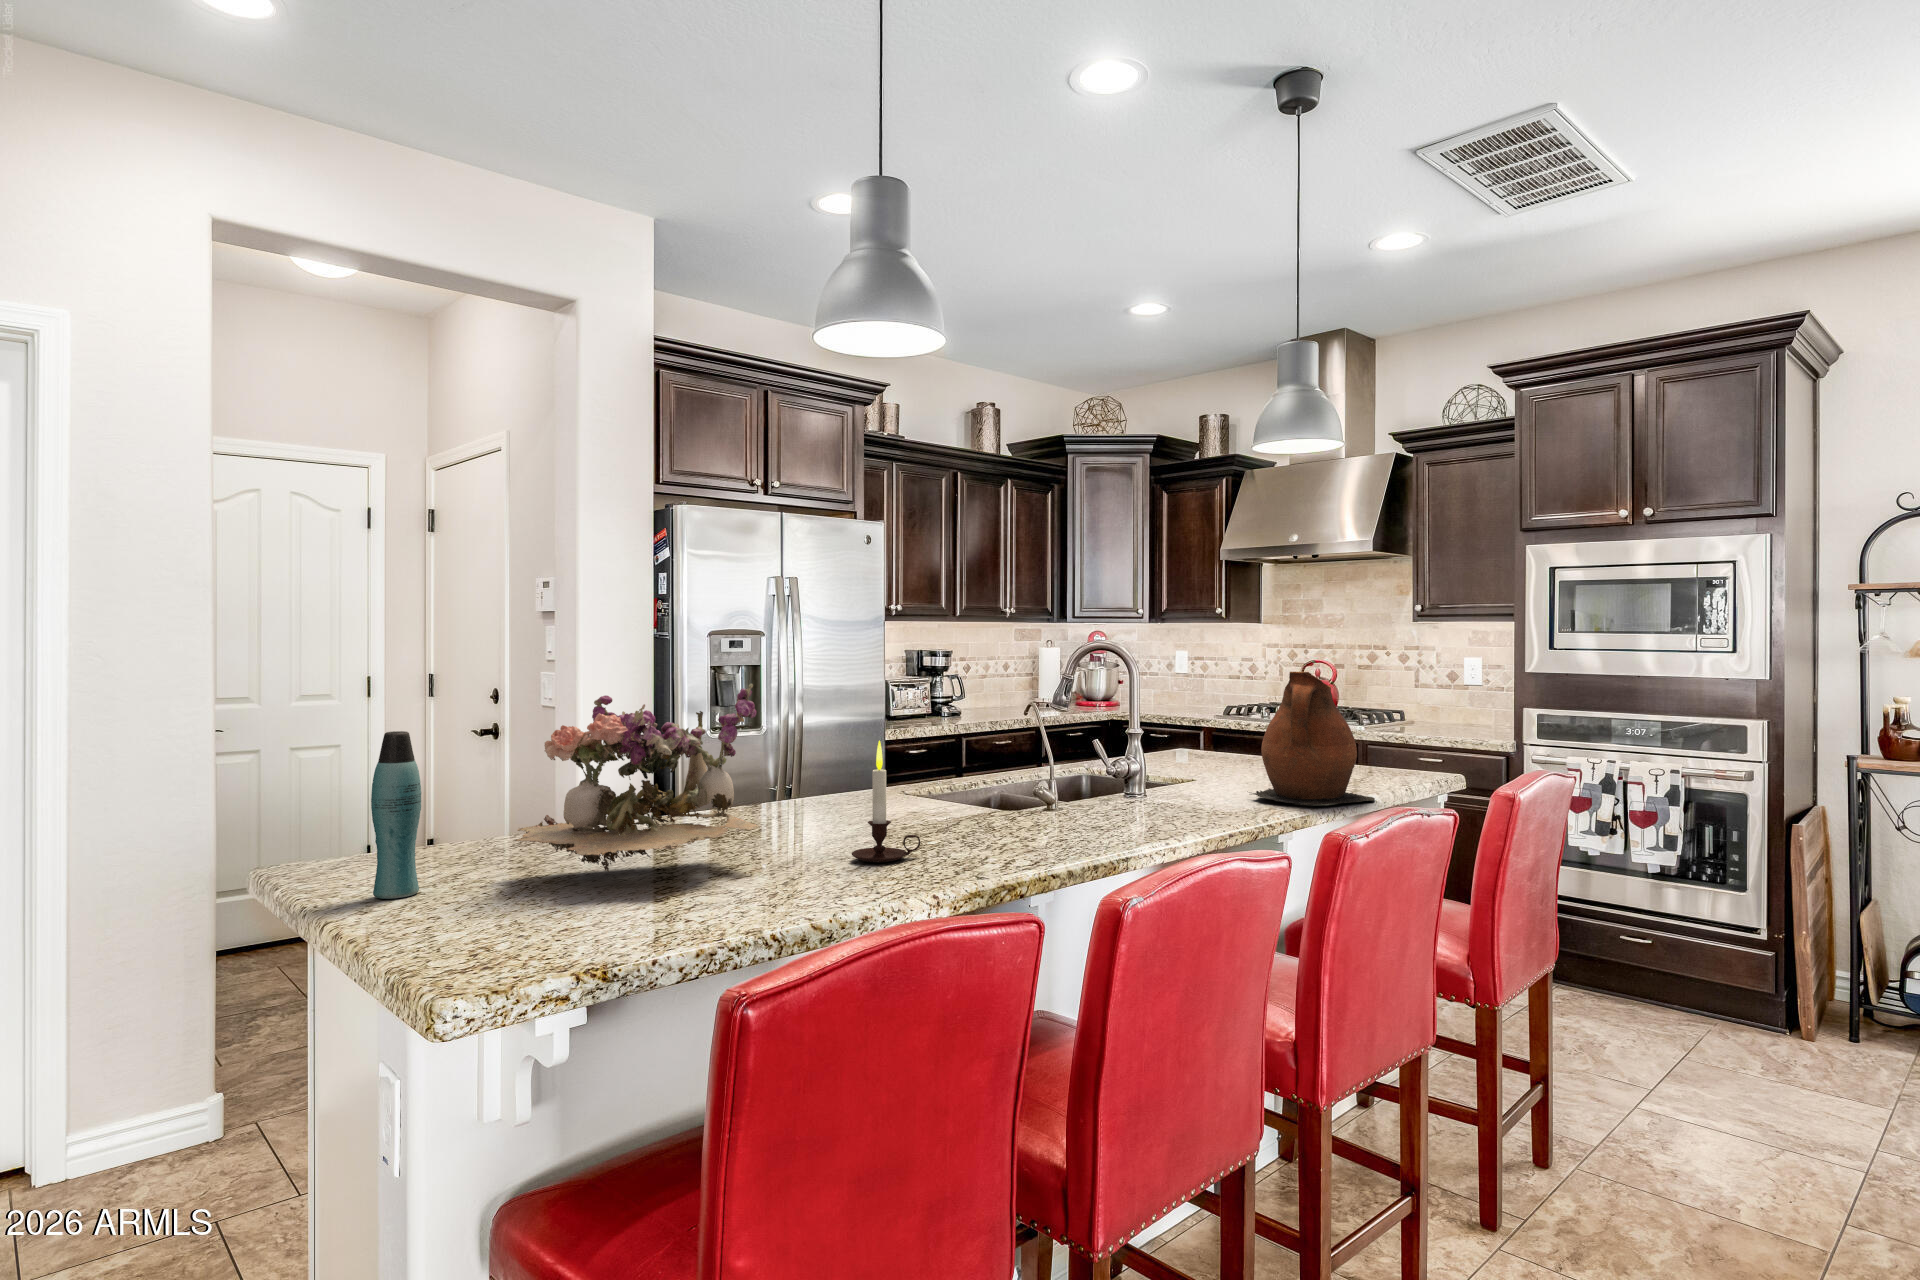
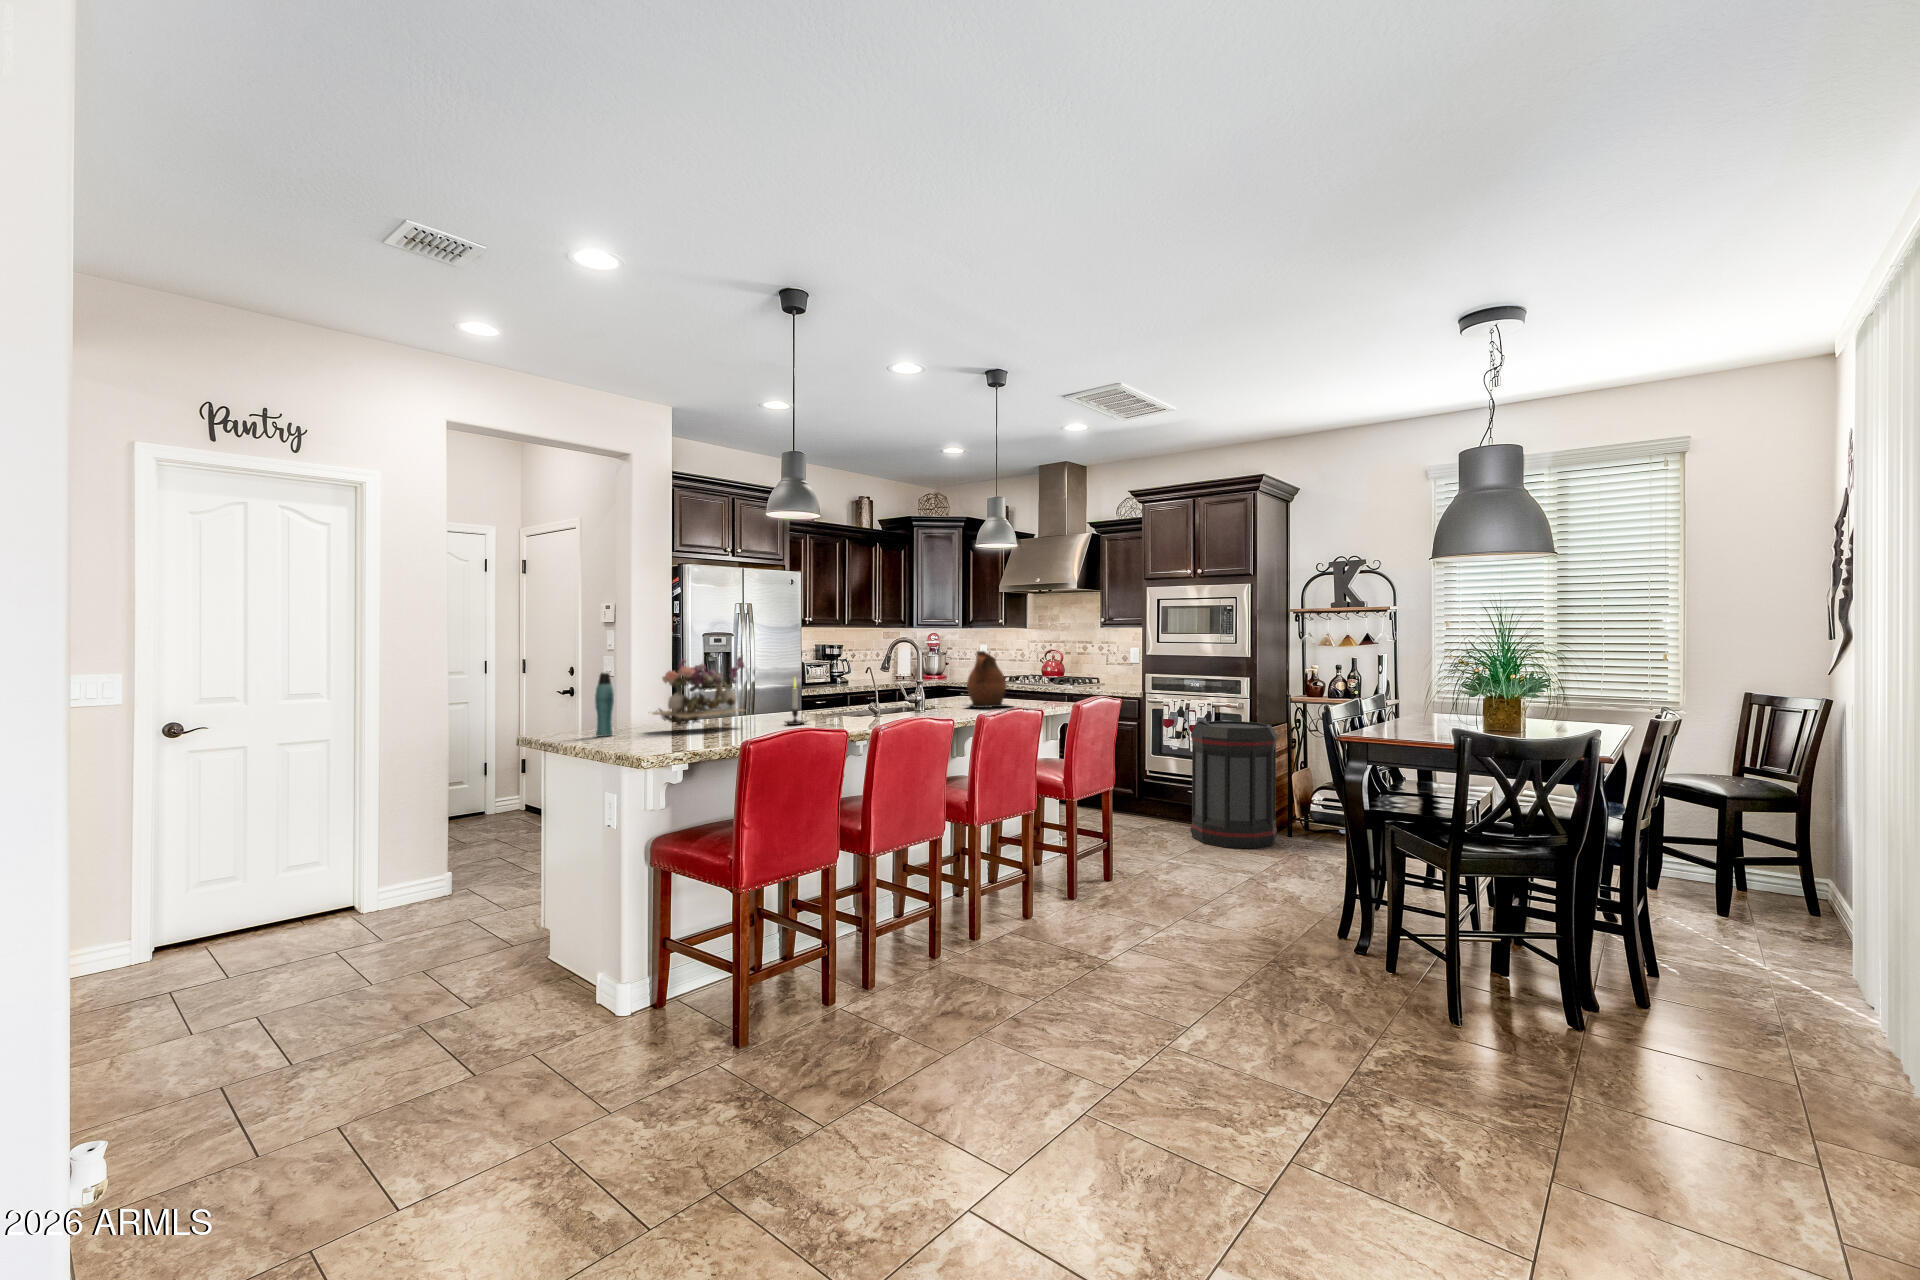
trash can: none [1657,805,1862,1083] -> present [1191,720,1277,849]

